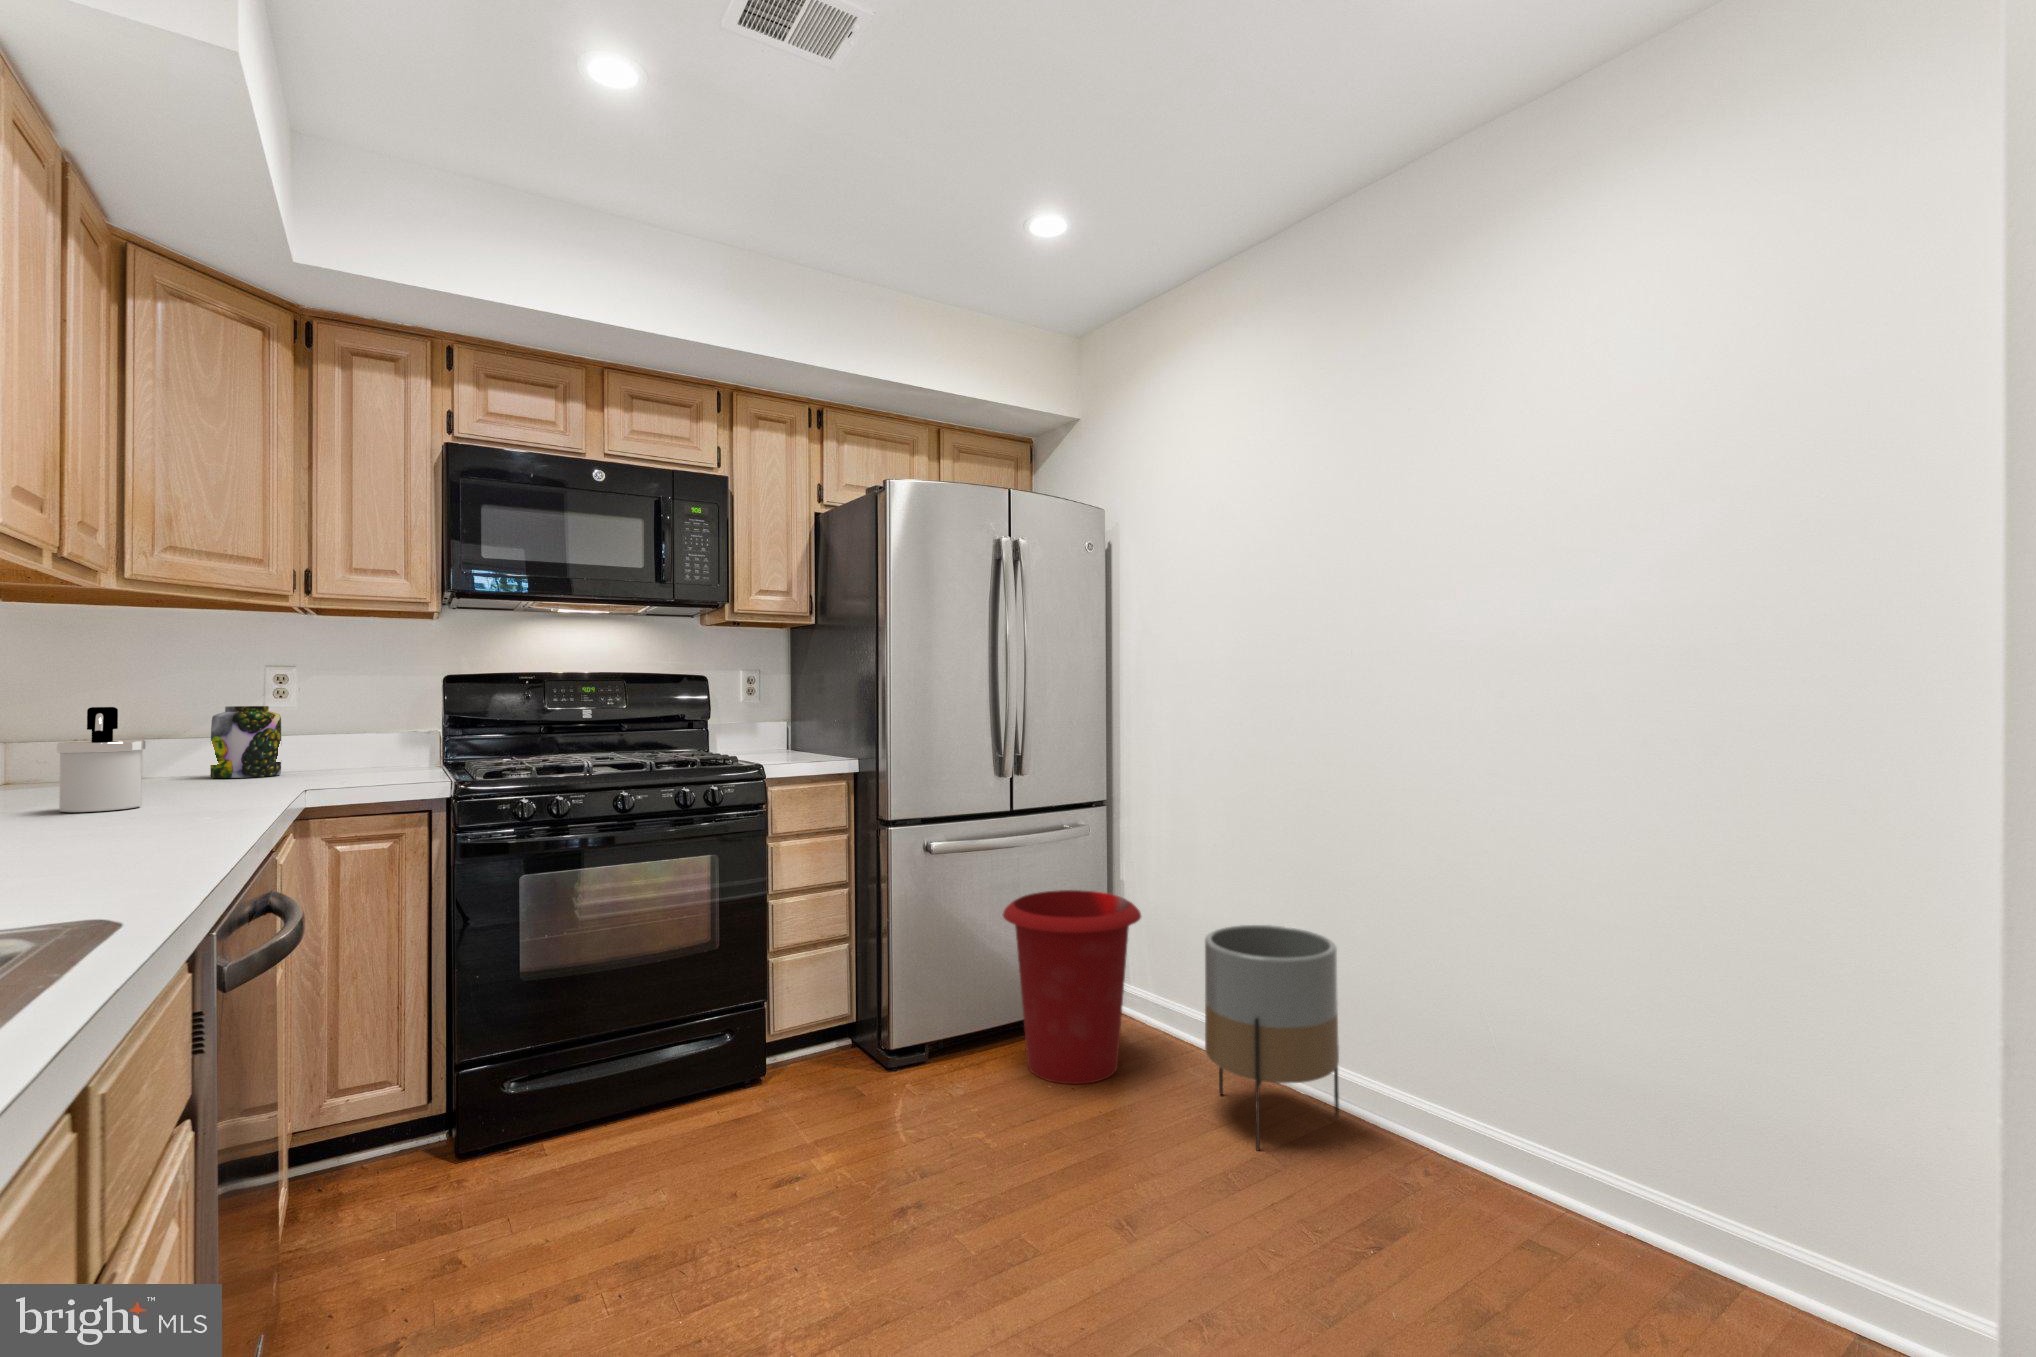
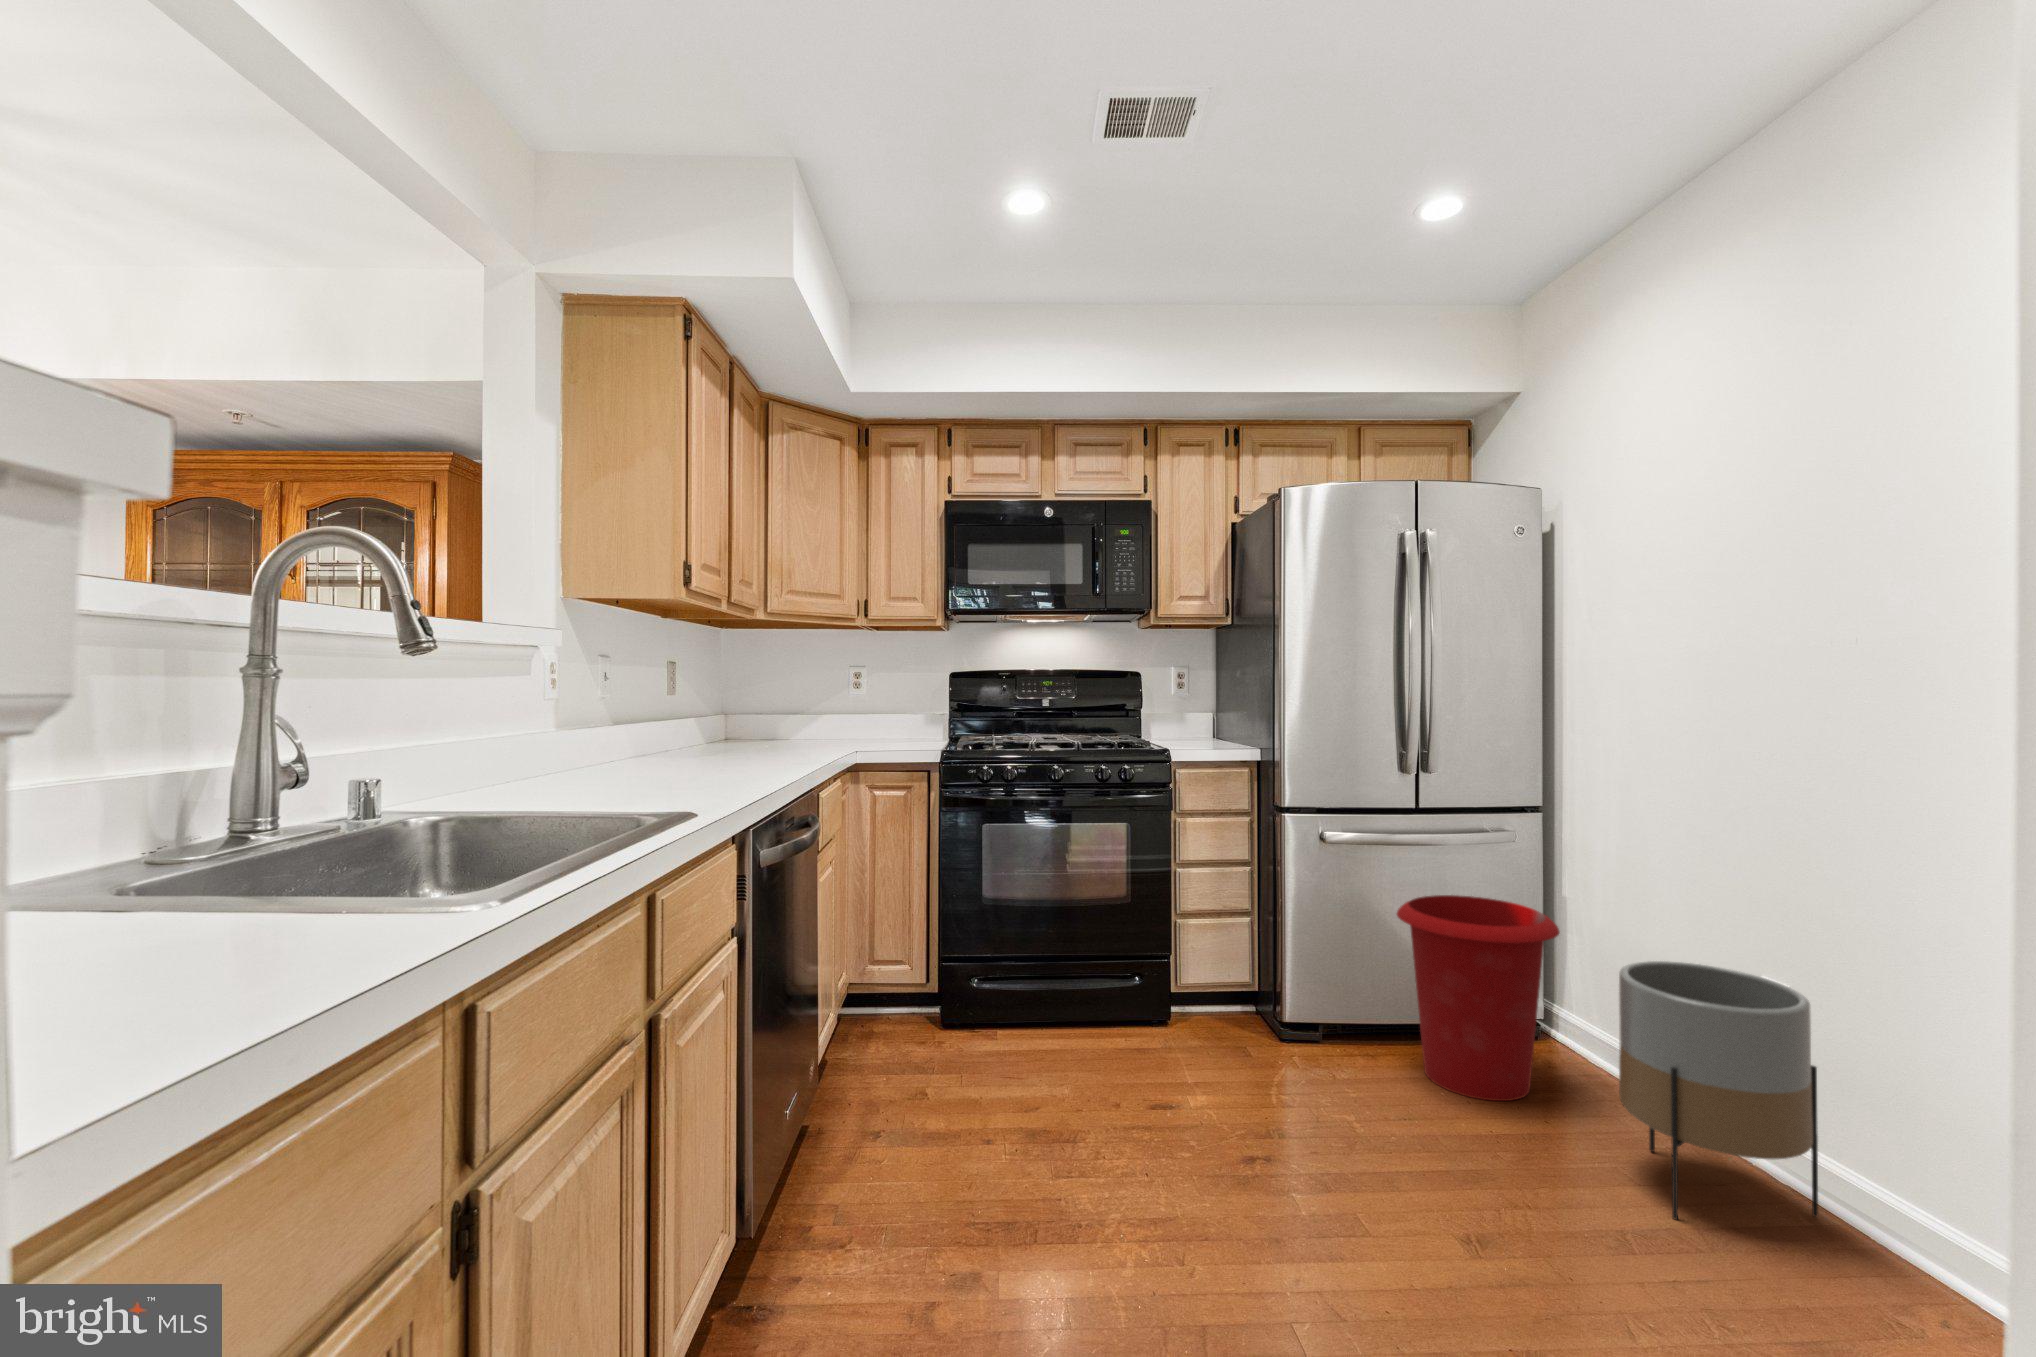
jar: present [210,706,281,778] -> none [819,694,855,742]
soap dispenser: present [57,707,146,812] -> none [730,694,770,758]

